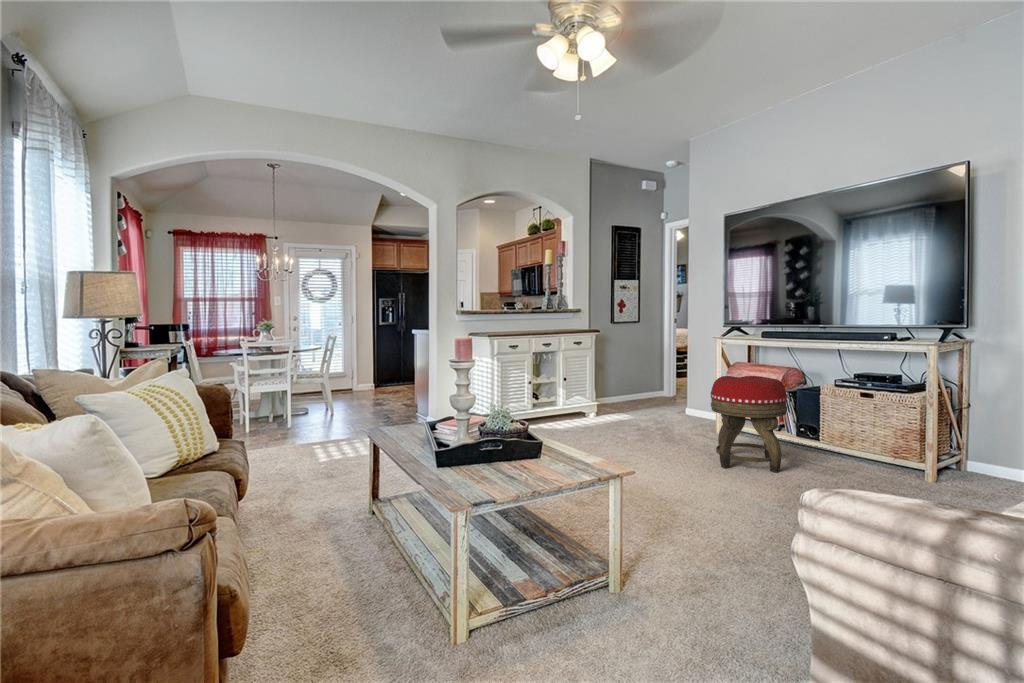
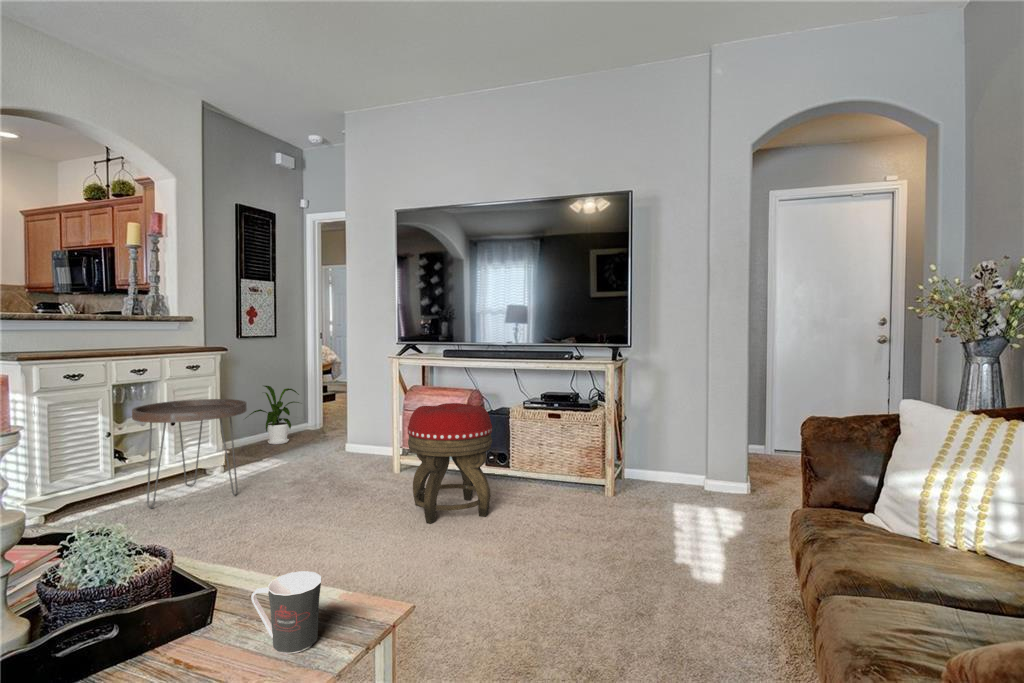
house plant: none [615,359,657,404] -> present [246,386,299,444]
side table: none [542,365,606,430] -> present [132,399,247,509]
coffee cup: none [552,437,582,472] -> present [251,571,321,654]

